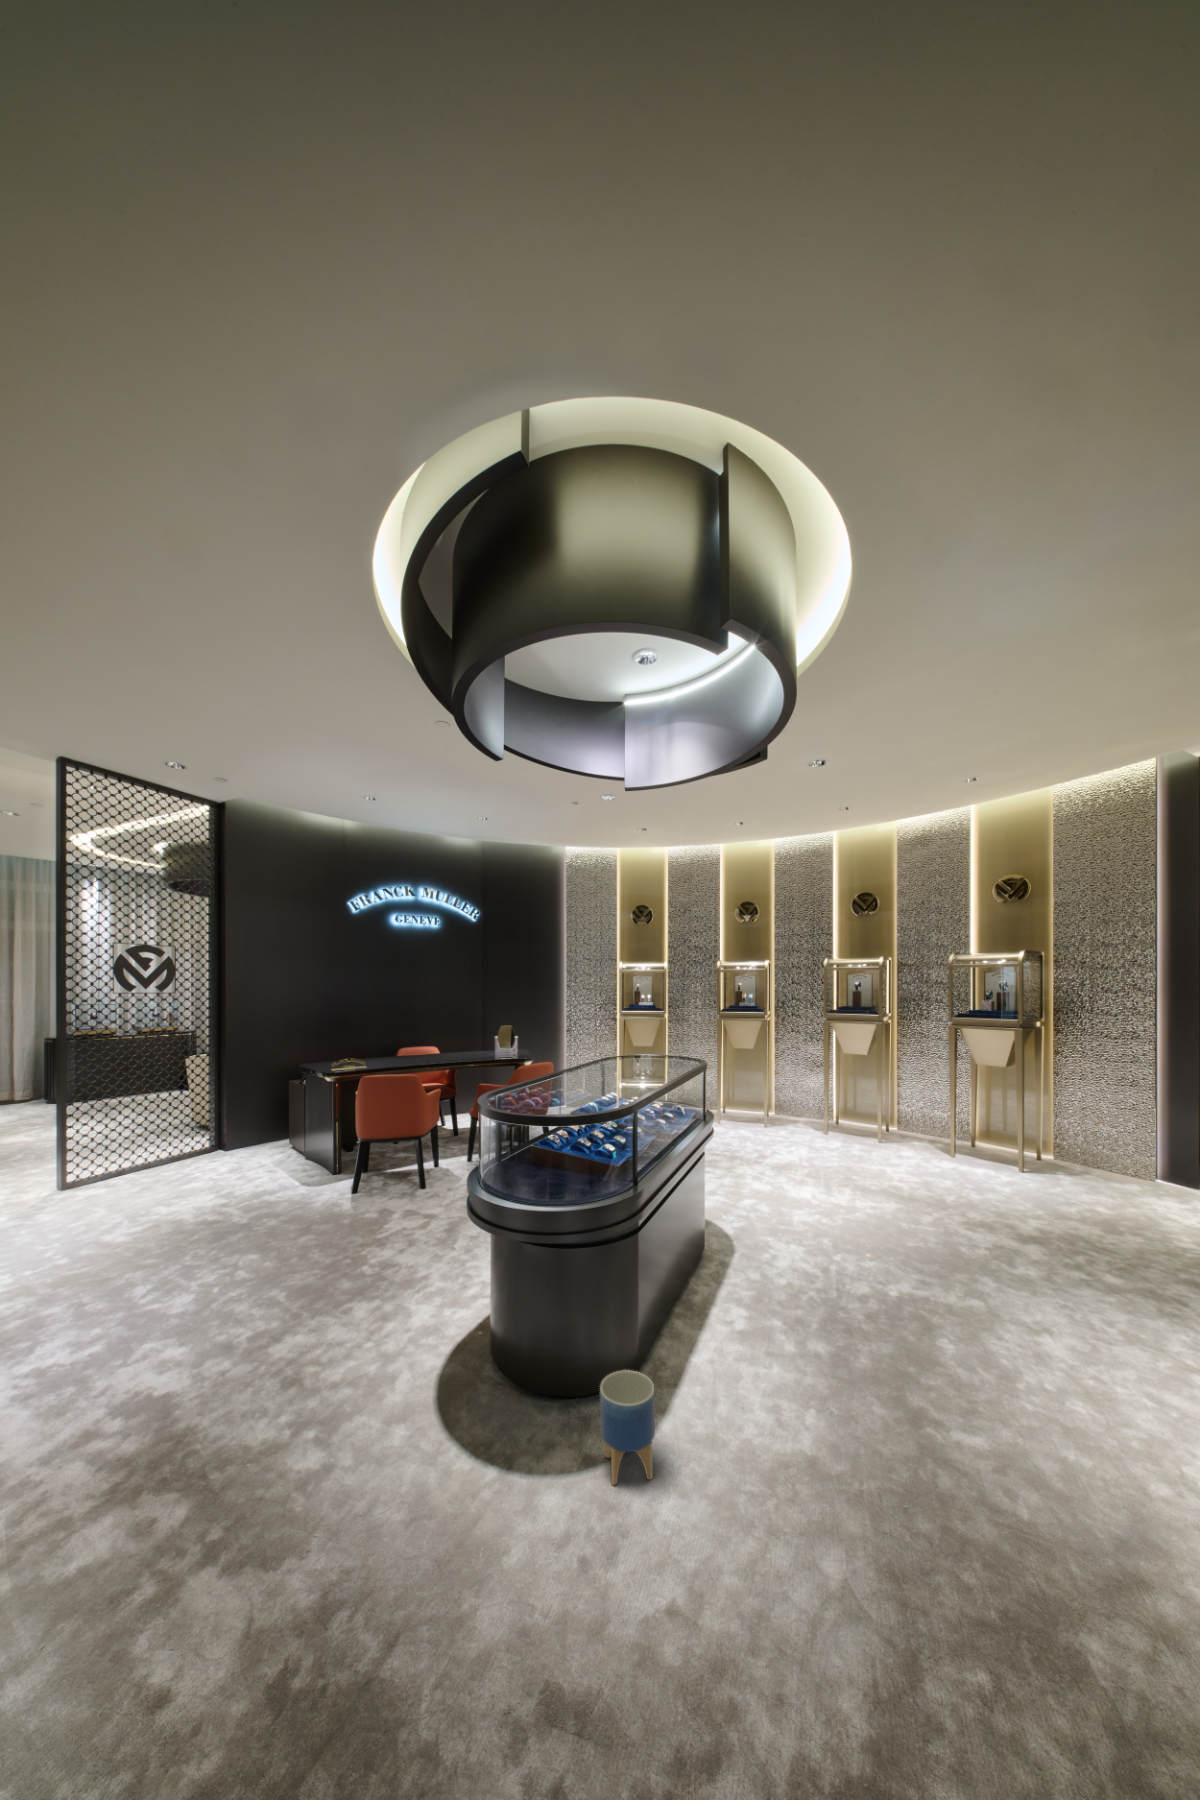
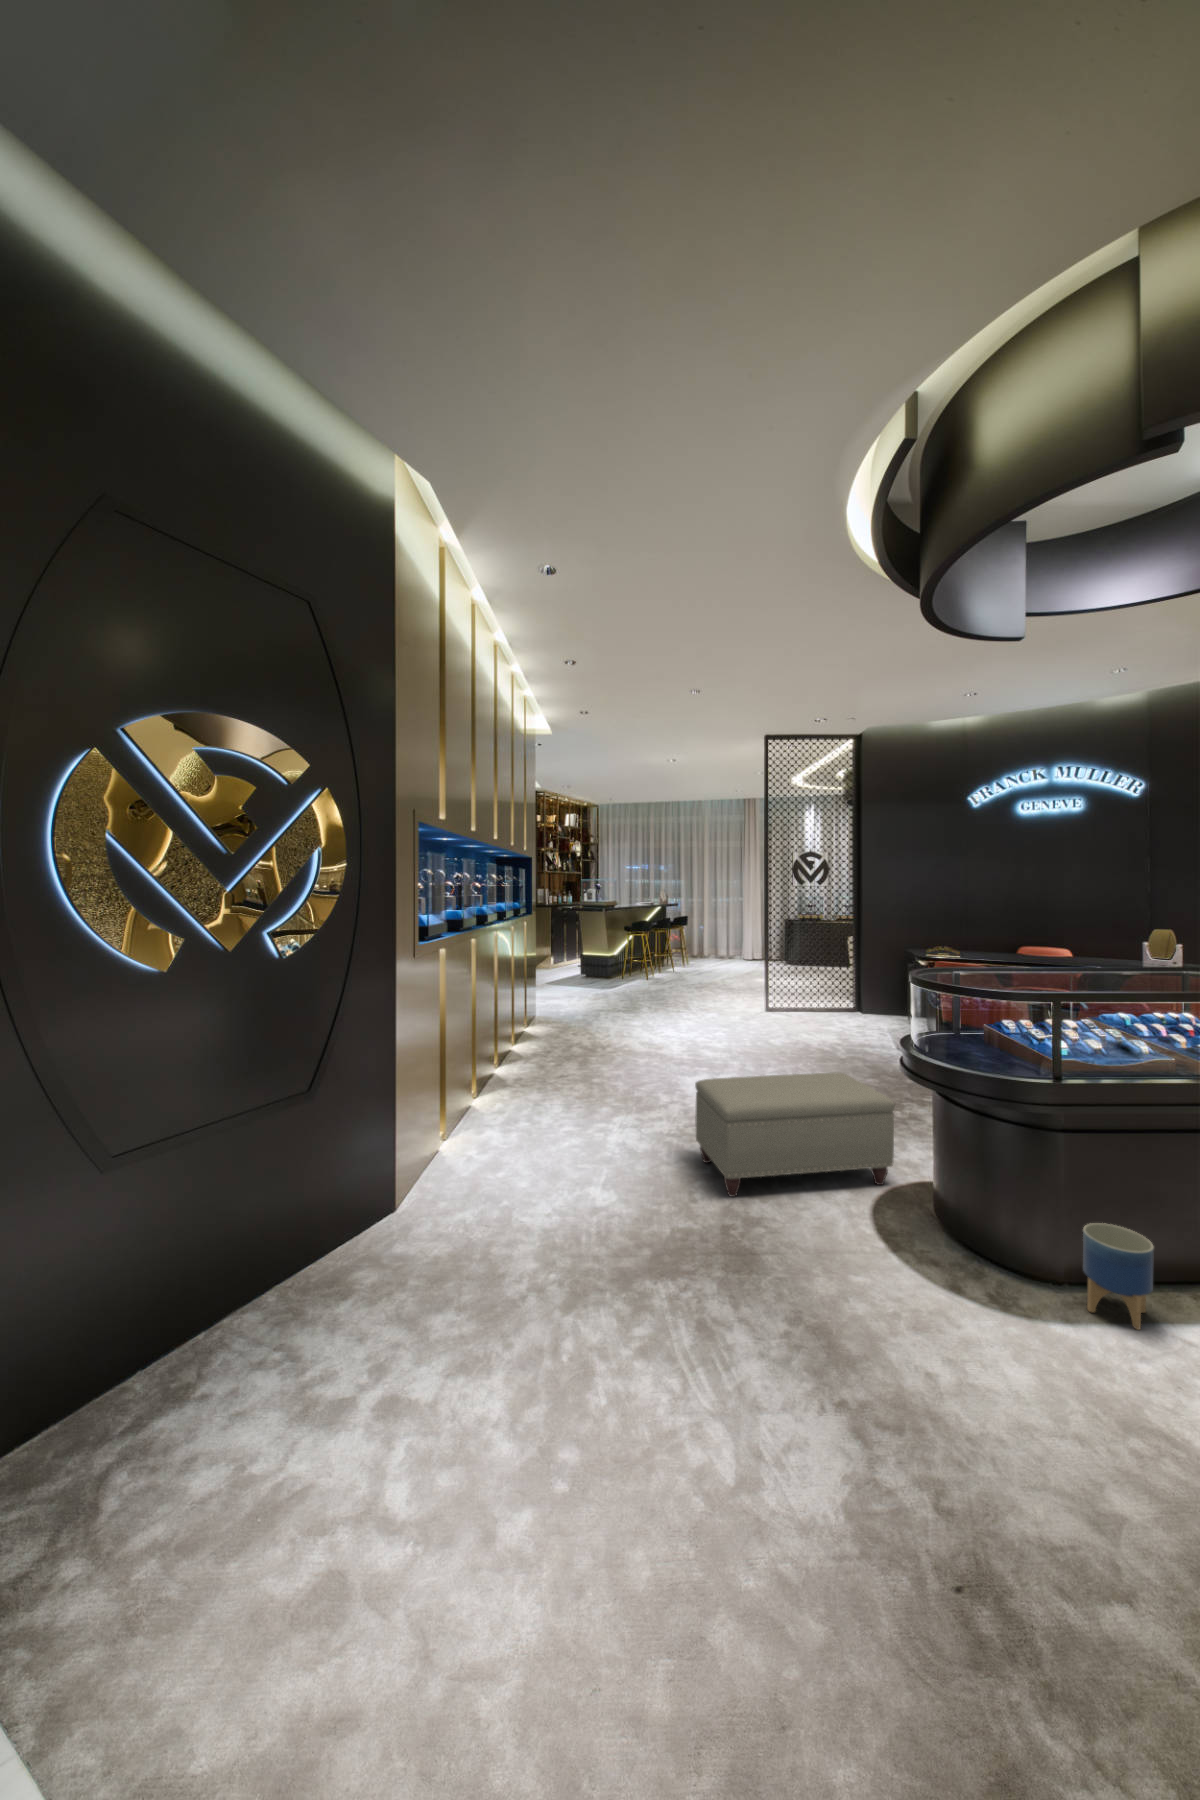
ottoman: none [40,1281,376,1610] -> present [695,1073,895,1197]

